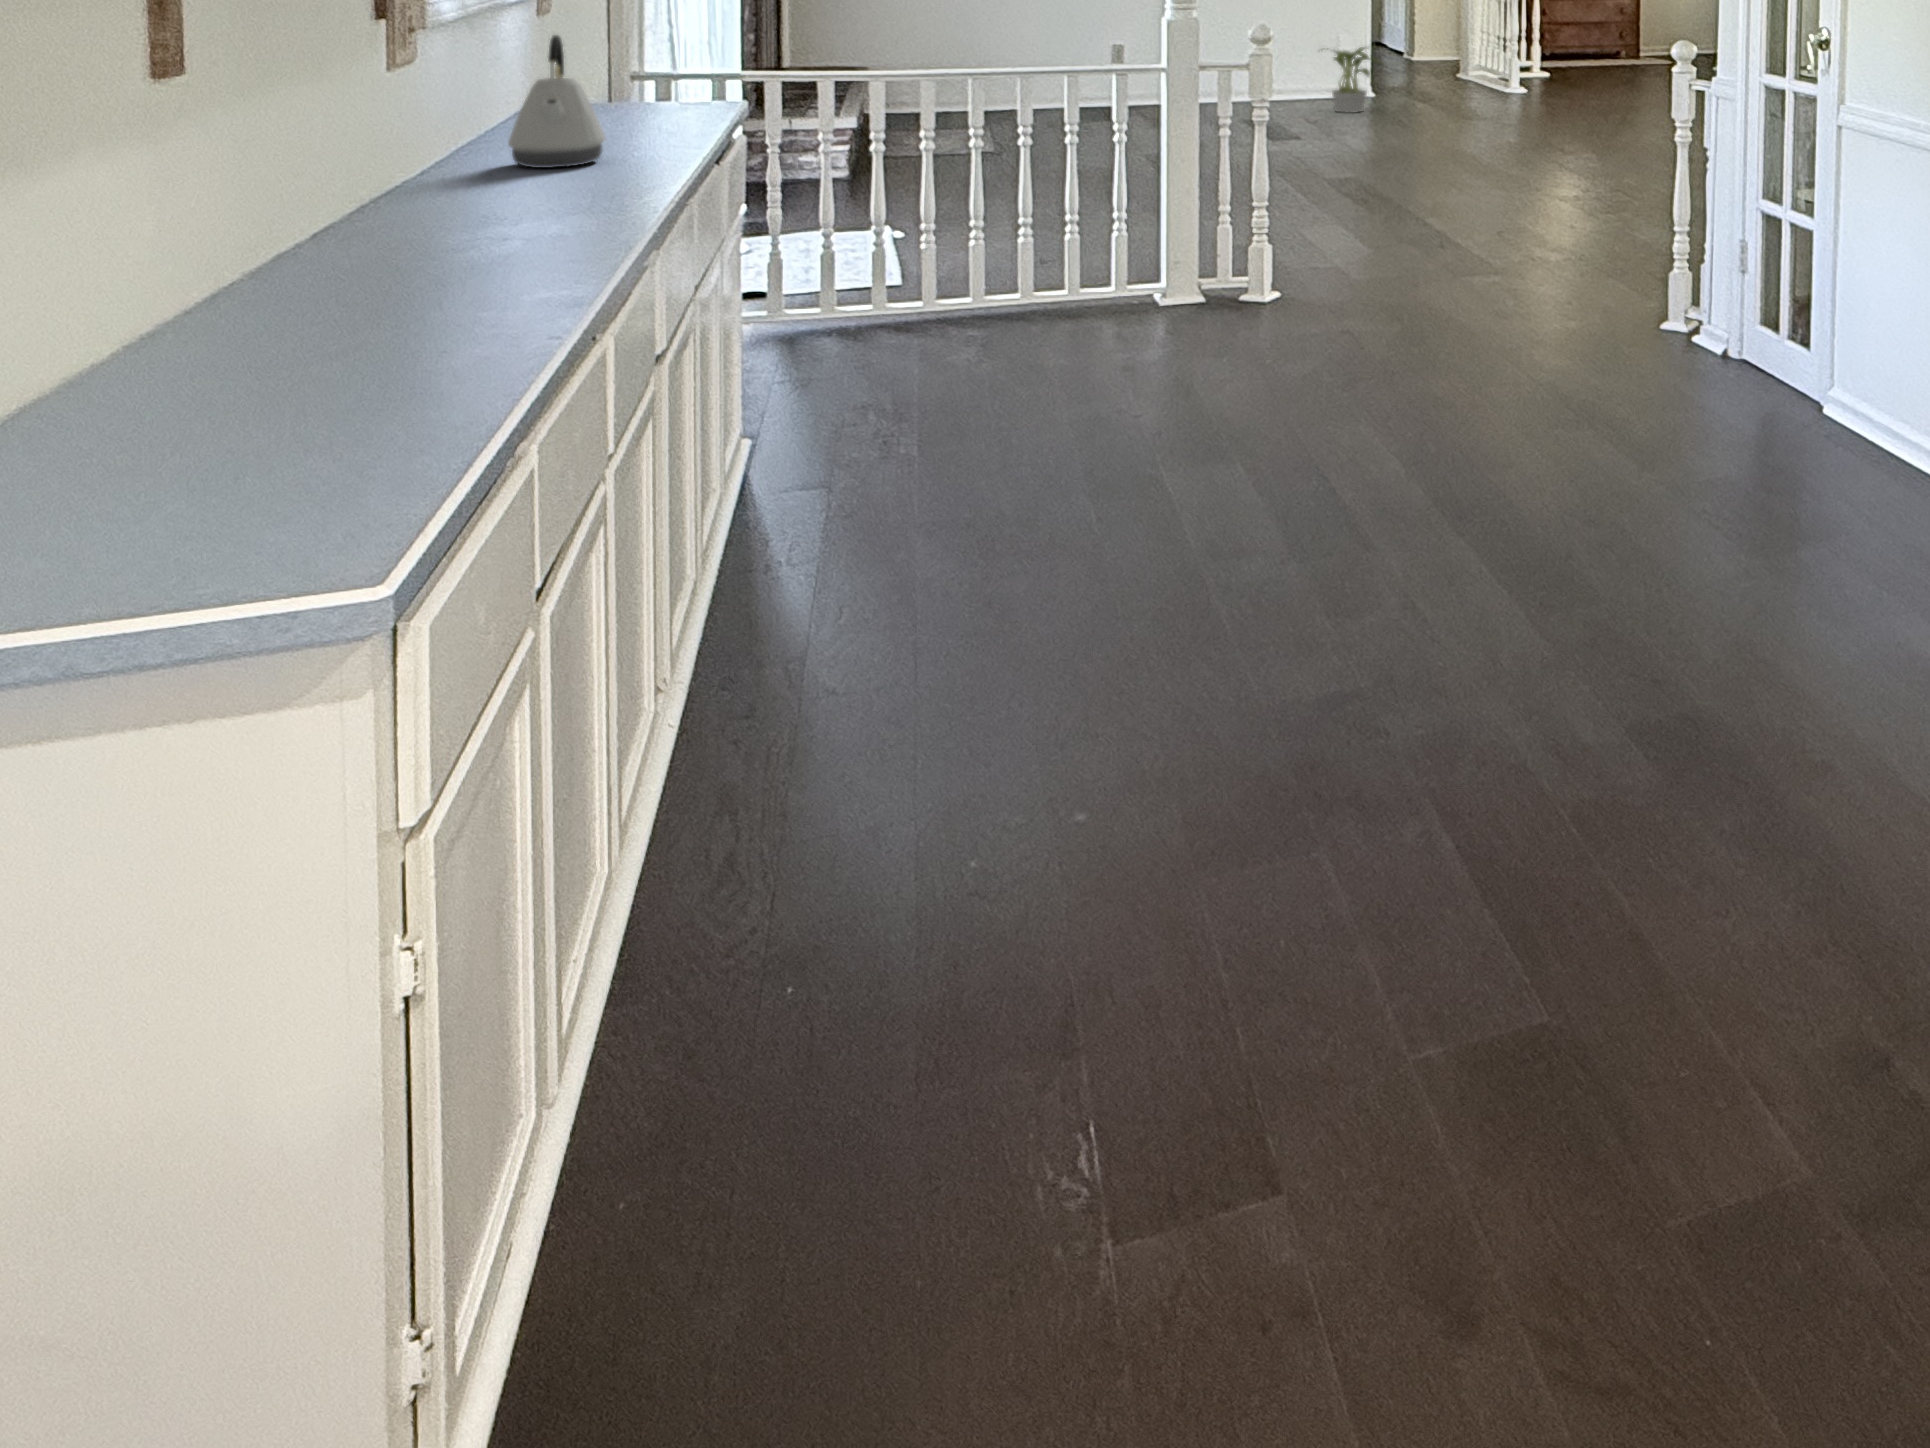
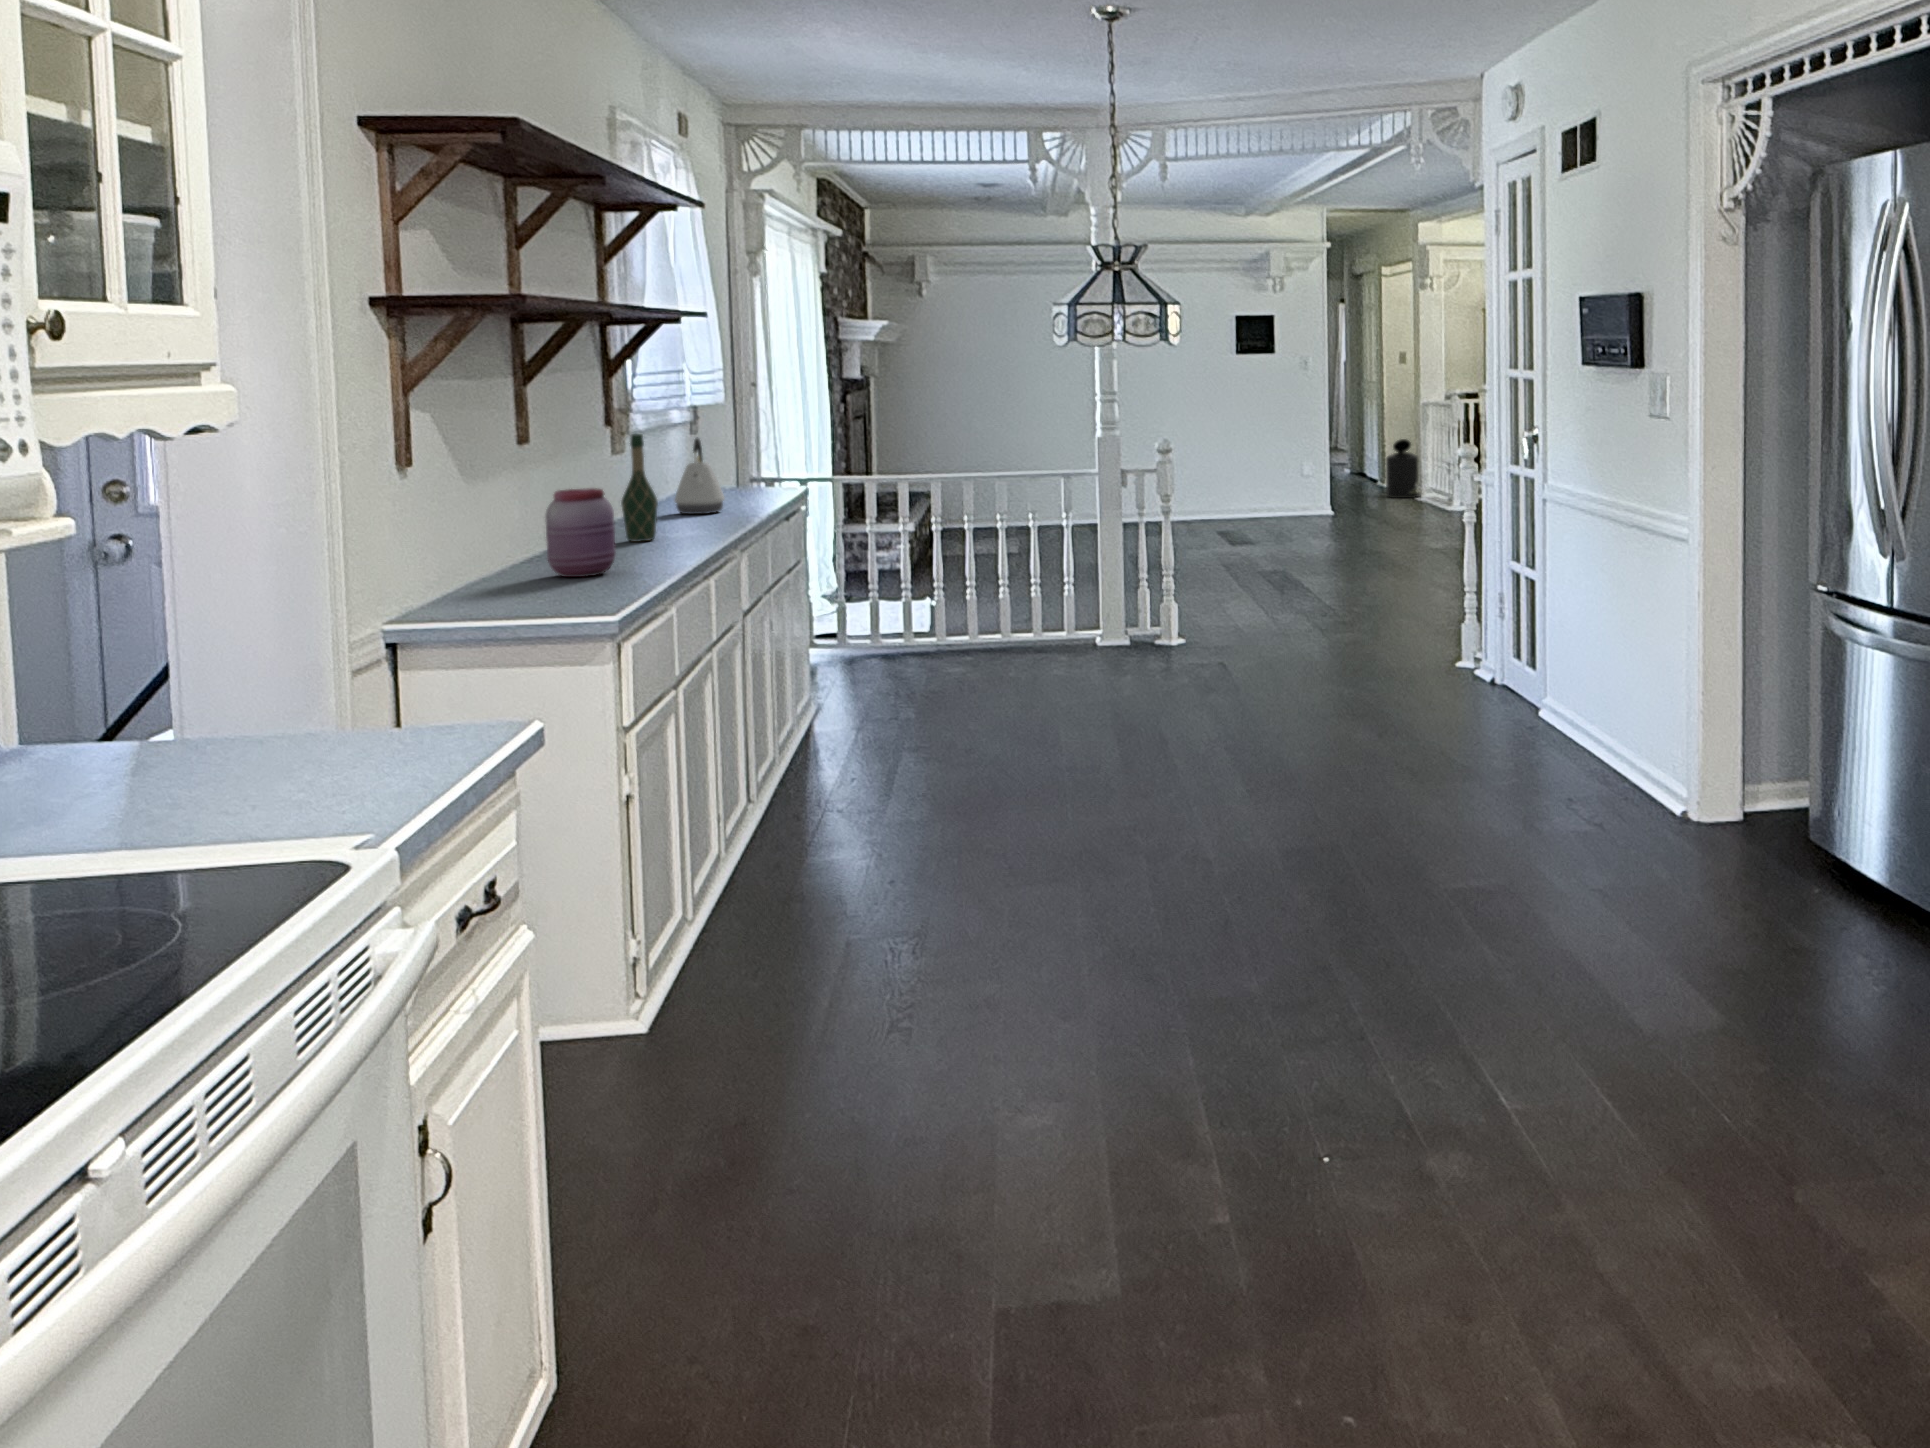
trash can: none [1433,11,1475,79] -> present [1386,439,1420,498]
wine bottle: none [402,45,481,252] -> present [621,434,658,542]
potted plant: present [1332,47,1370,113] -> none [1273,468,1328,523]
jar: none [203,189,384,393] -> present [545,488,616,577]

